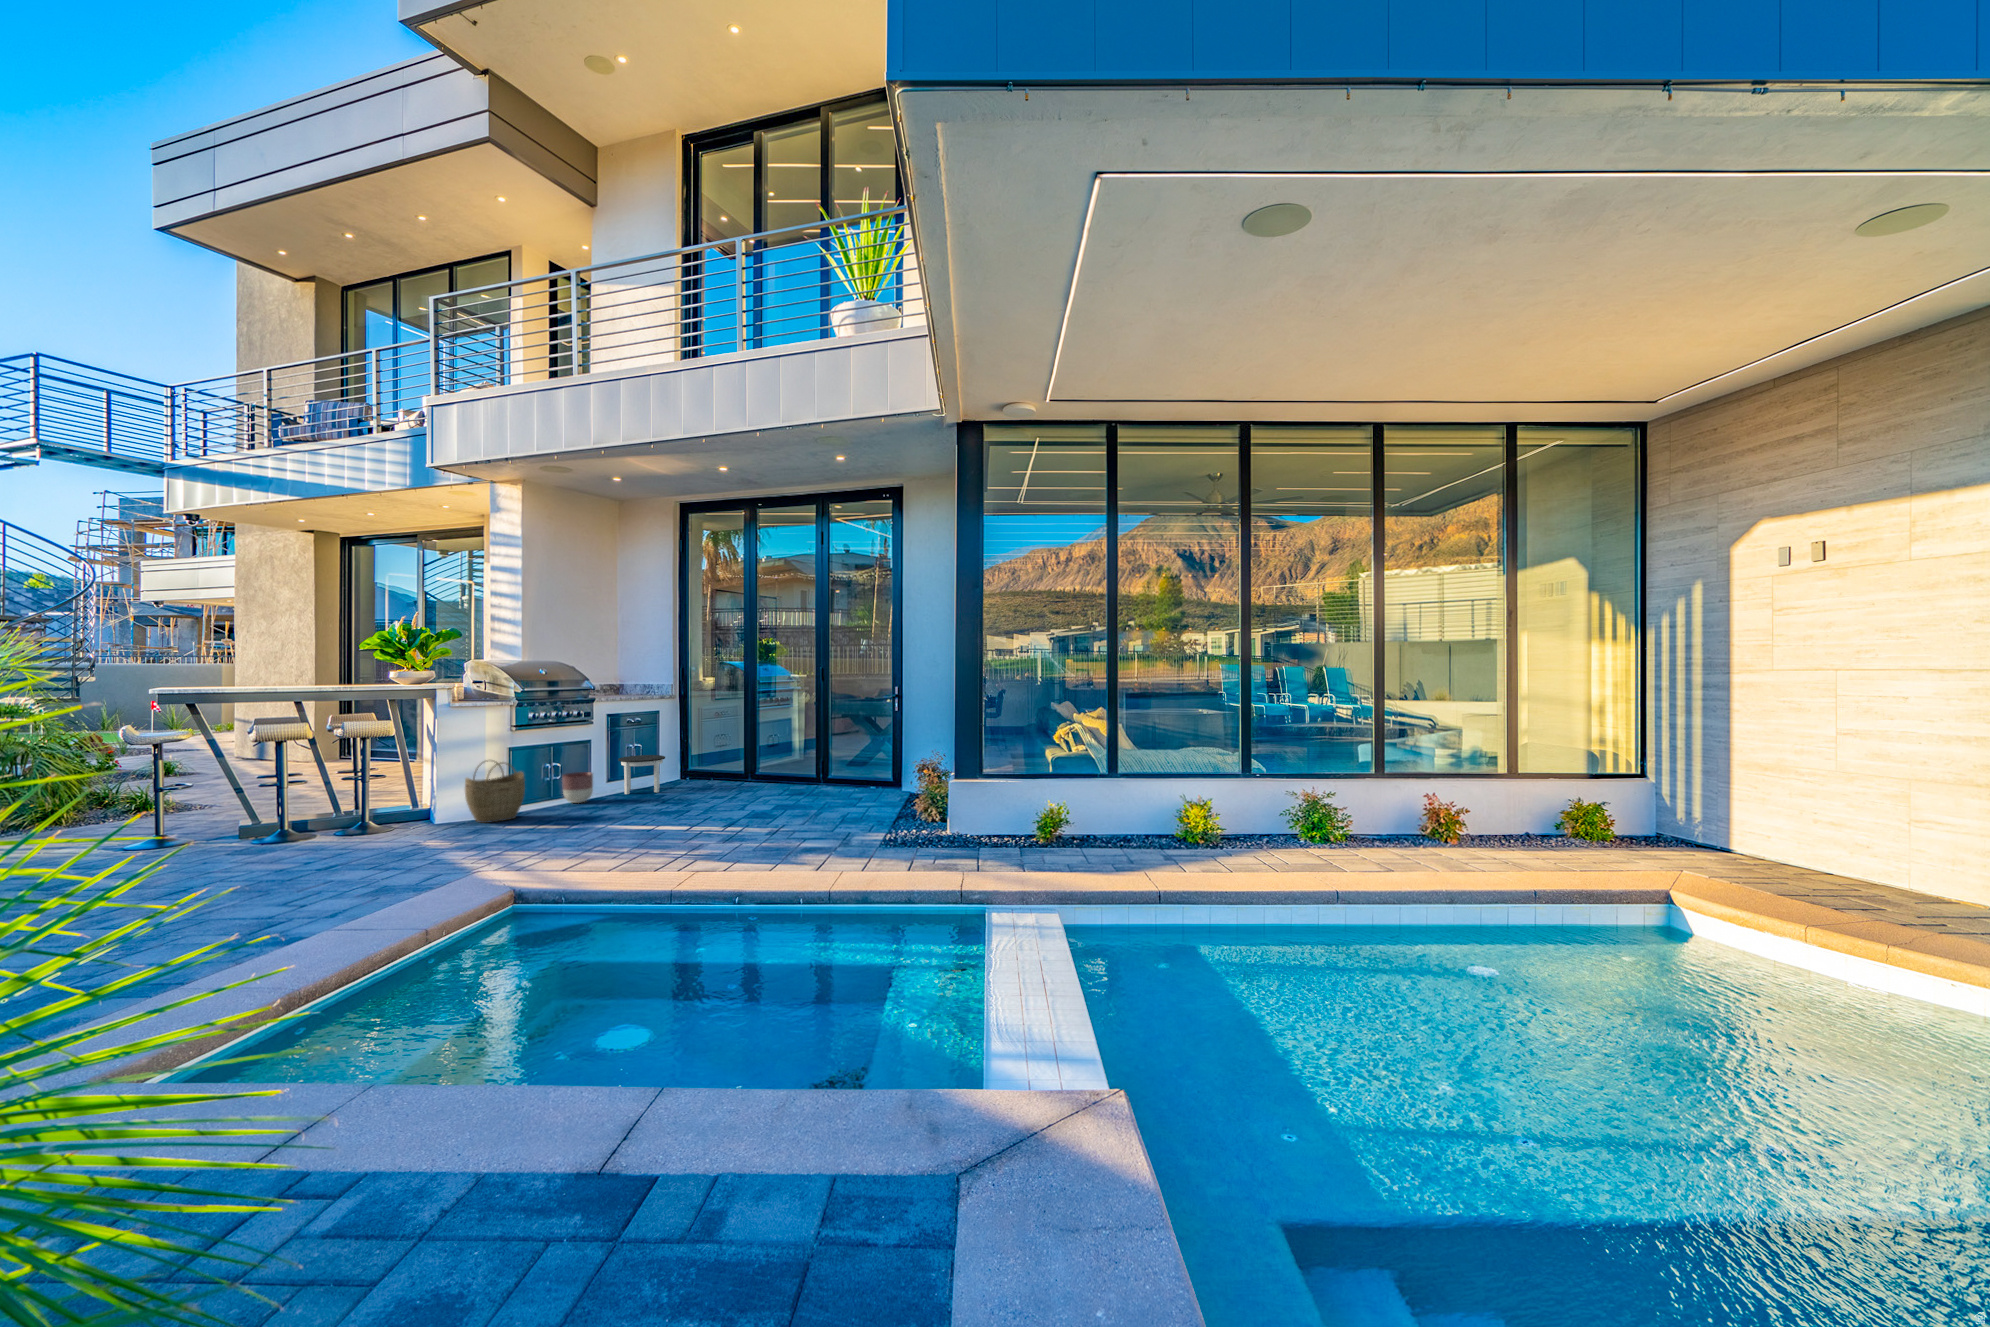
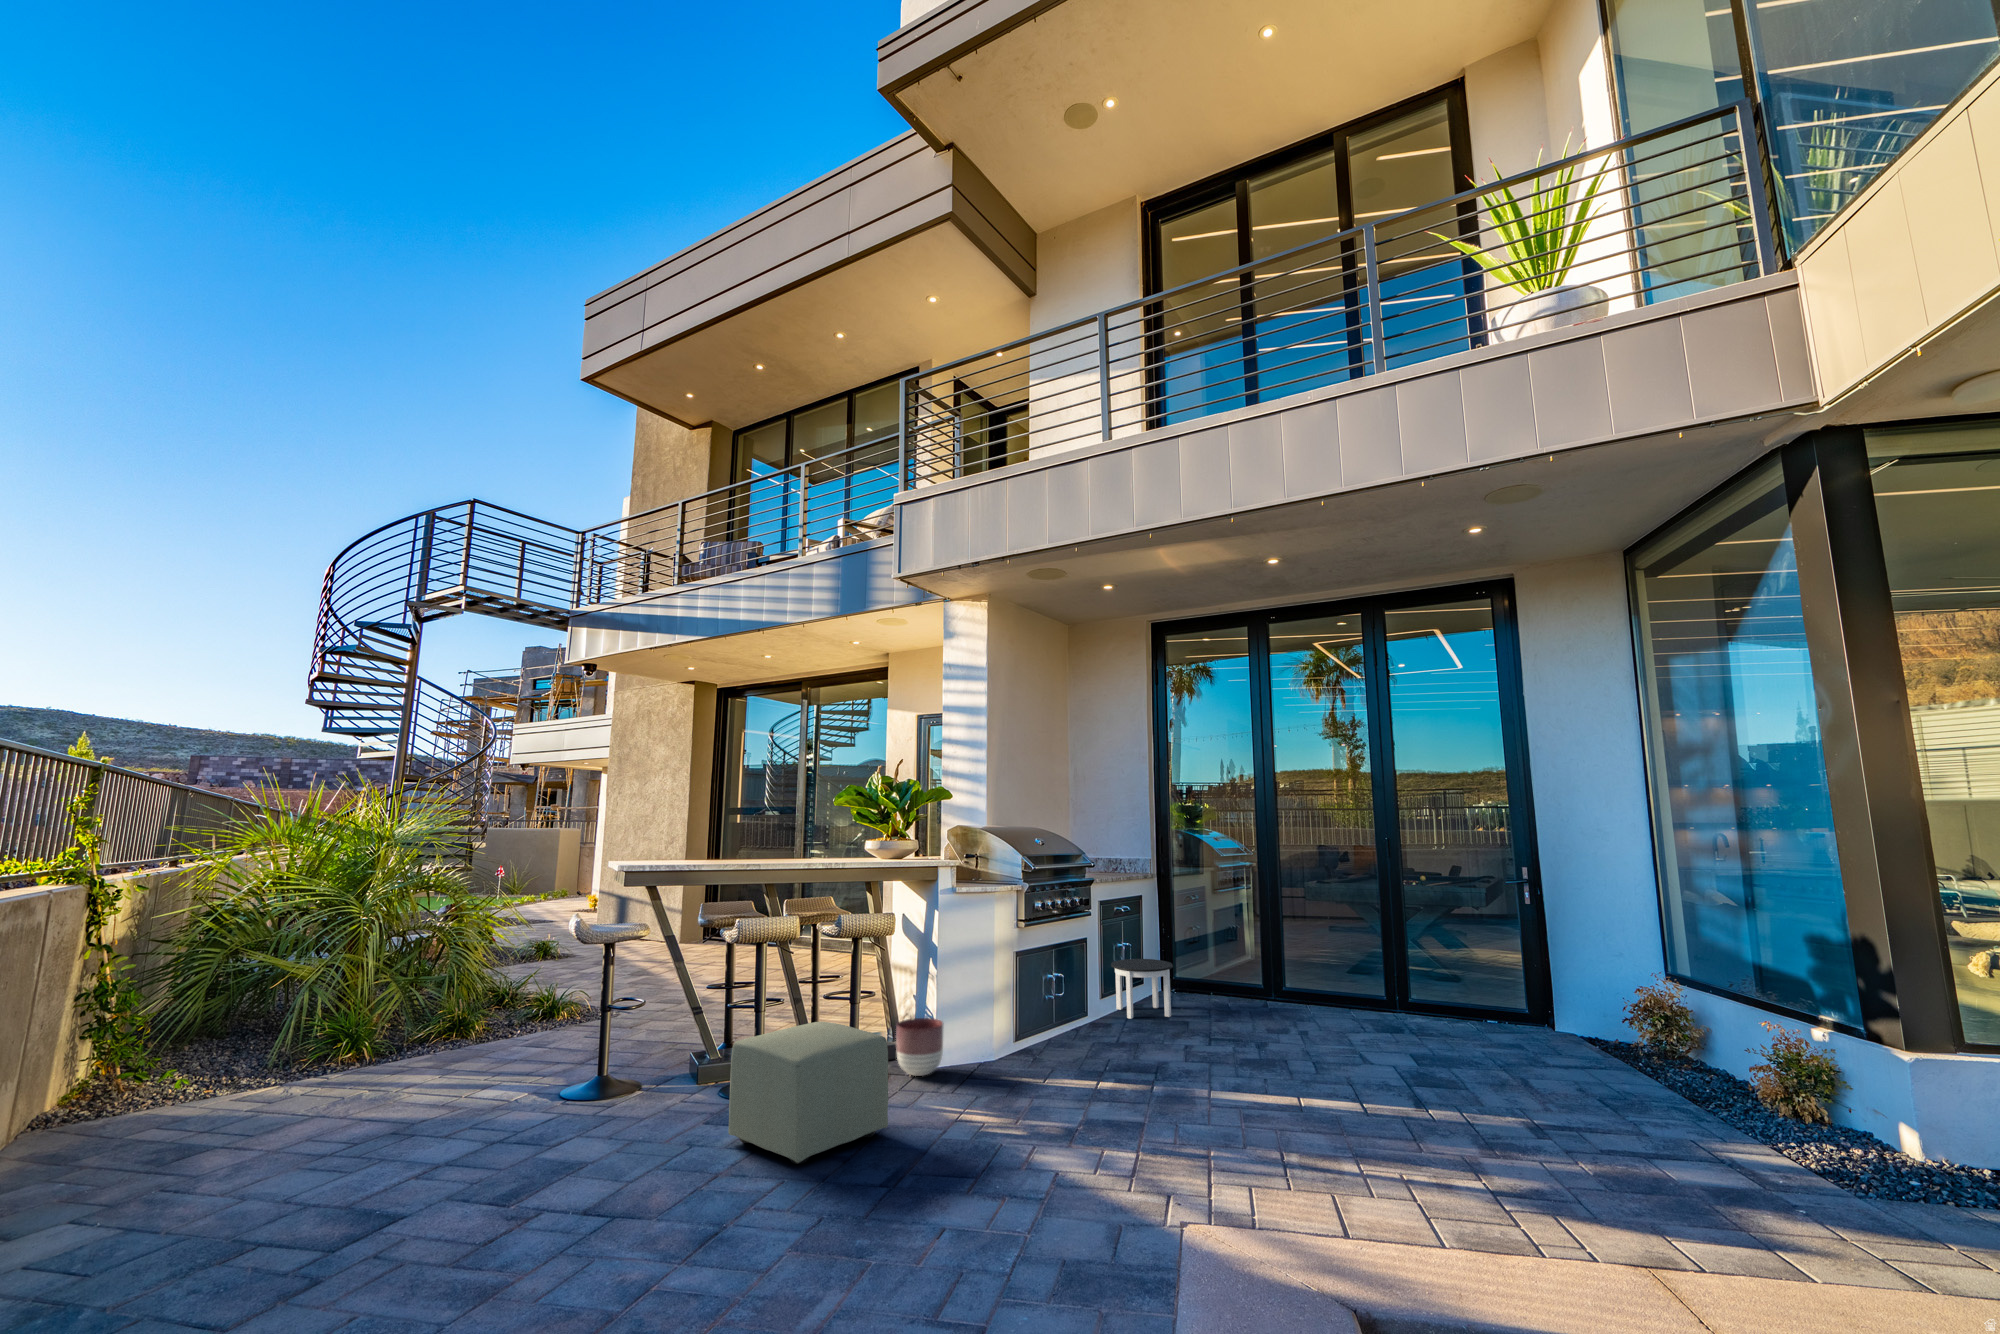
woven basket: present [465,761,525,823] -> none [981,973,1057,1075]
planter: present [562,772,593,803] -> present [896,1018,943,1076]
ottoman: none [227,786,348,863] -> present [728,1022,888,1164]

